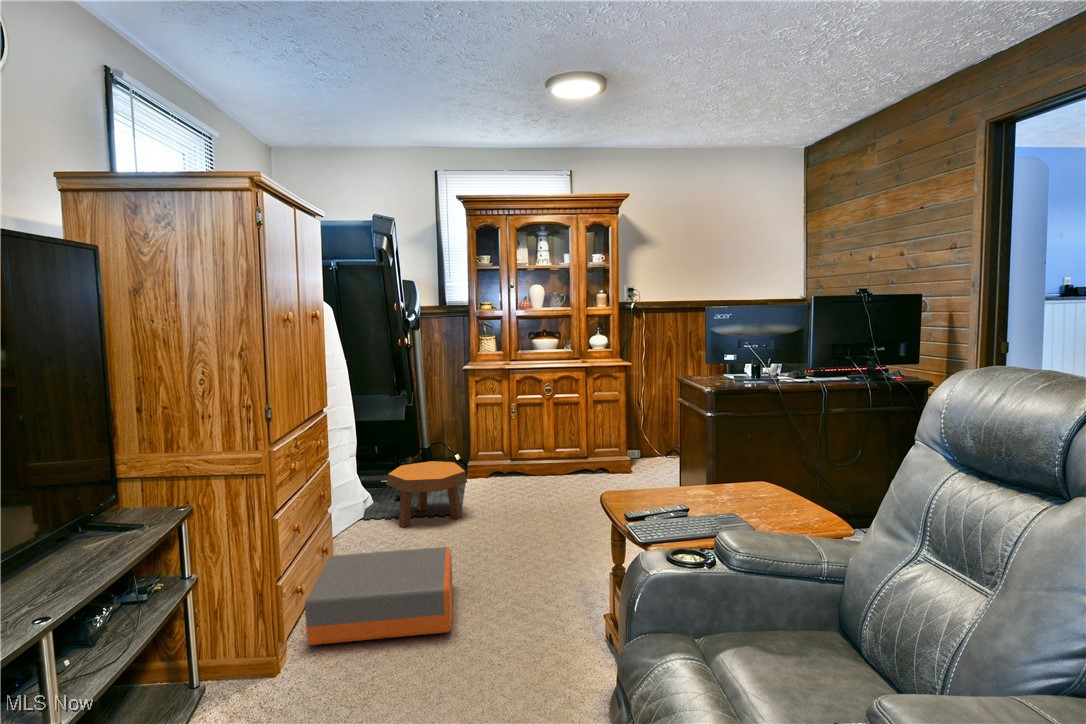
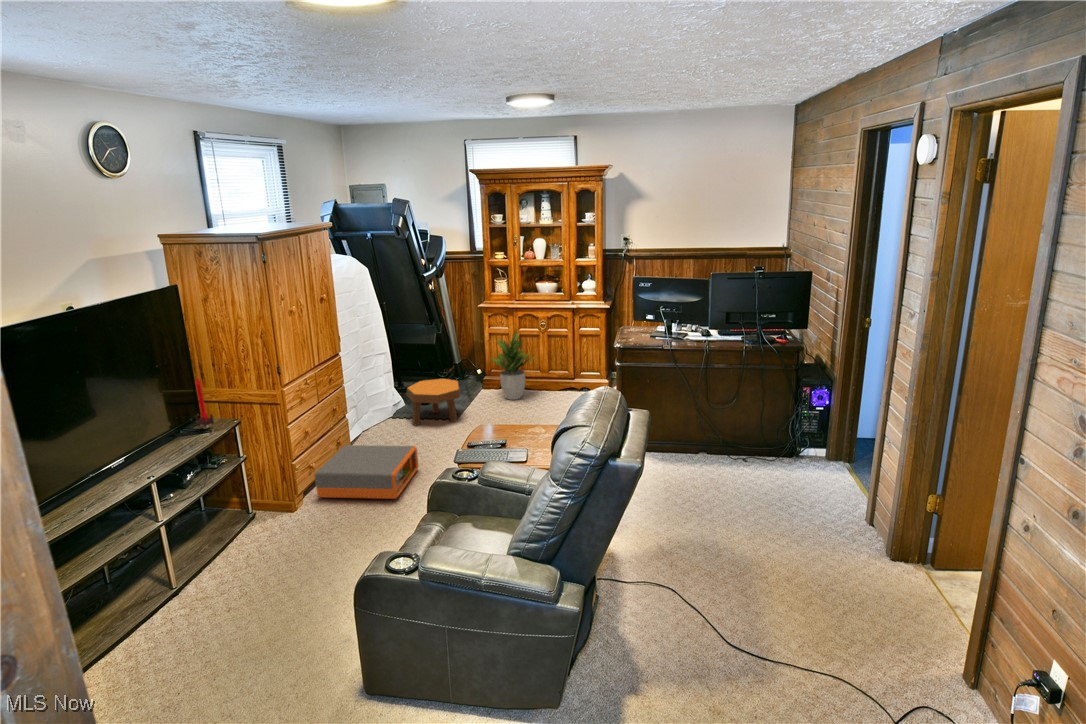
potted plant: none [485,394,544,488] -> present [491,331,534,400]
candle: none [106,426,141,526] -> present [196,378,214,429]

